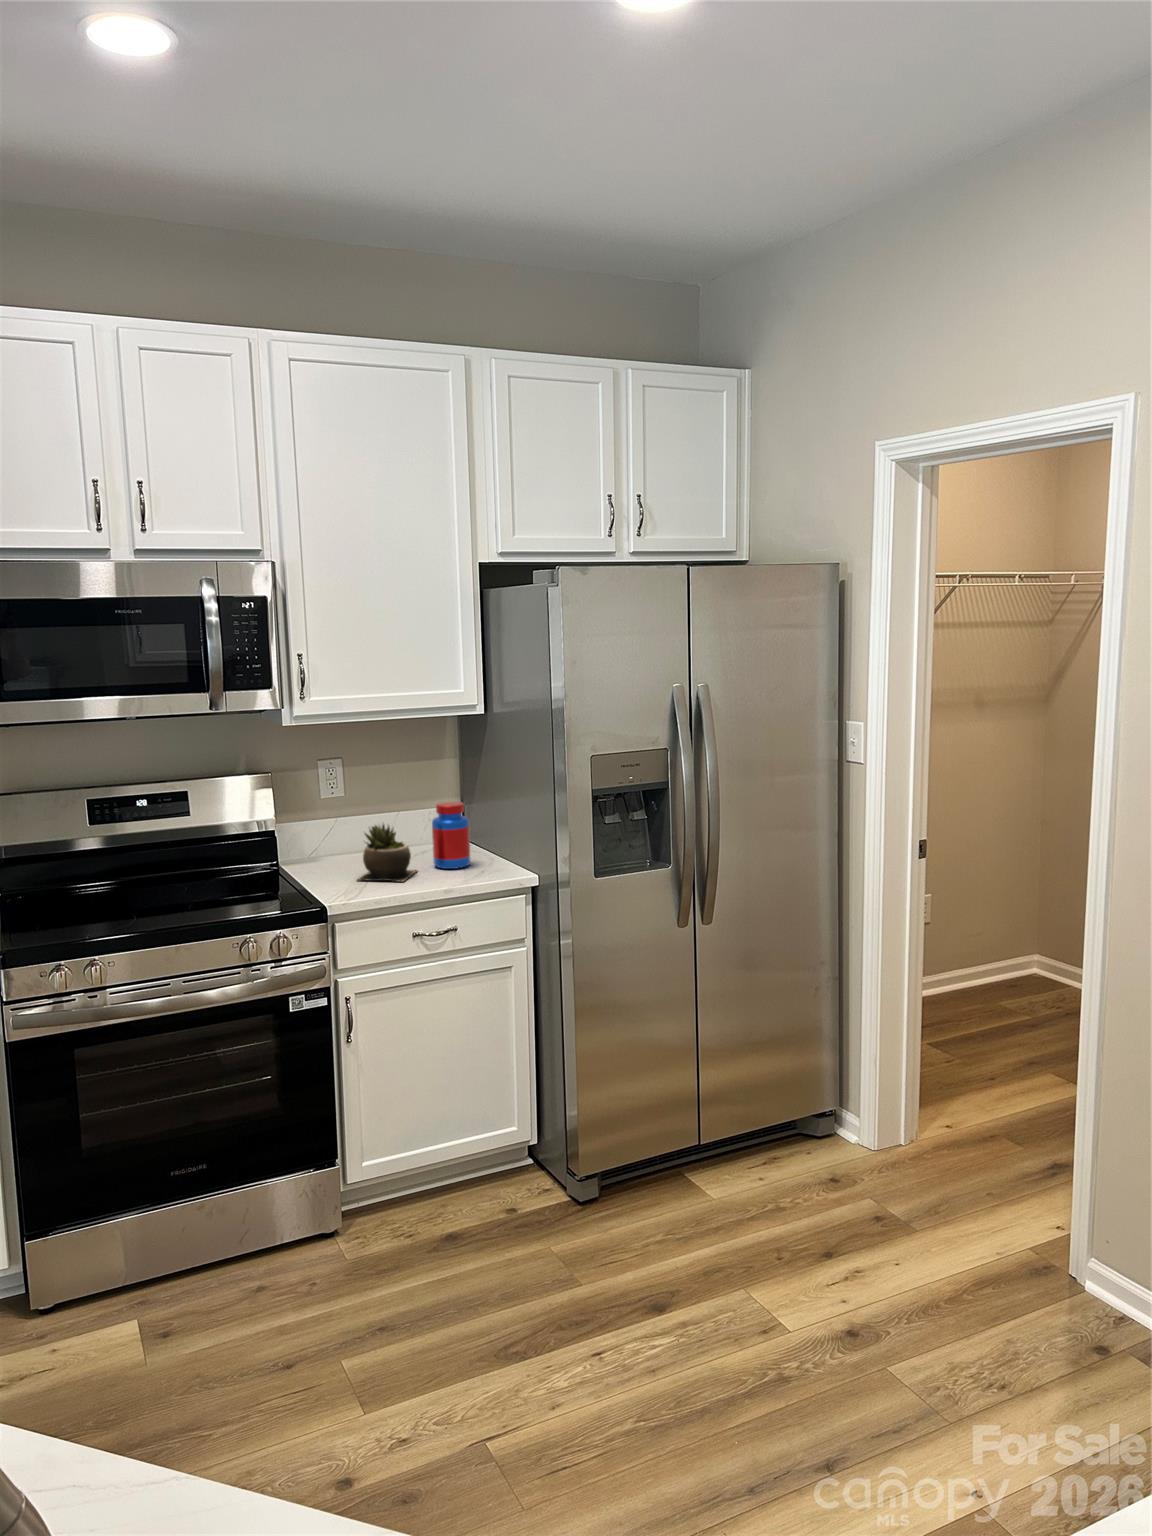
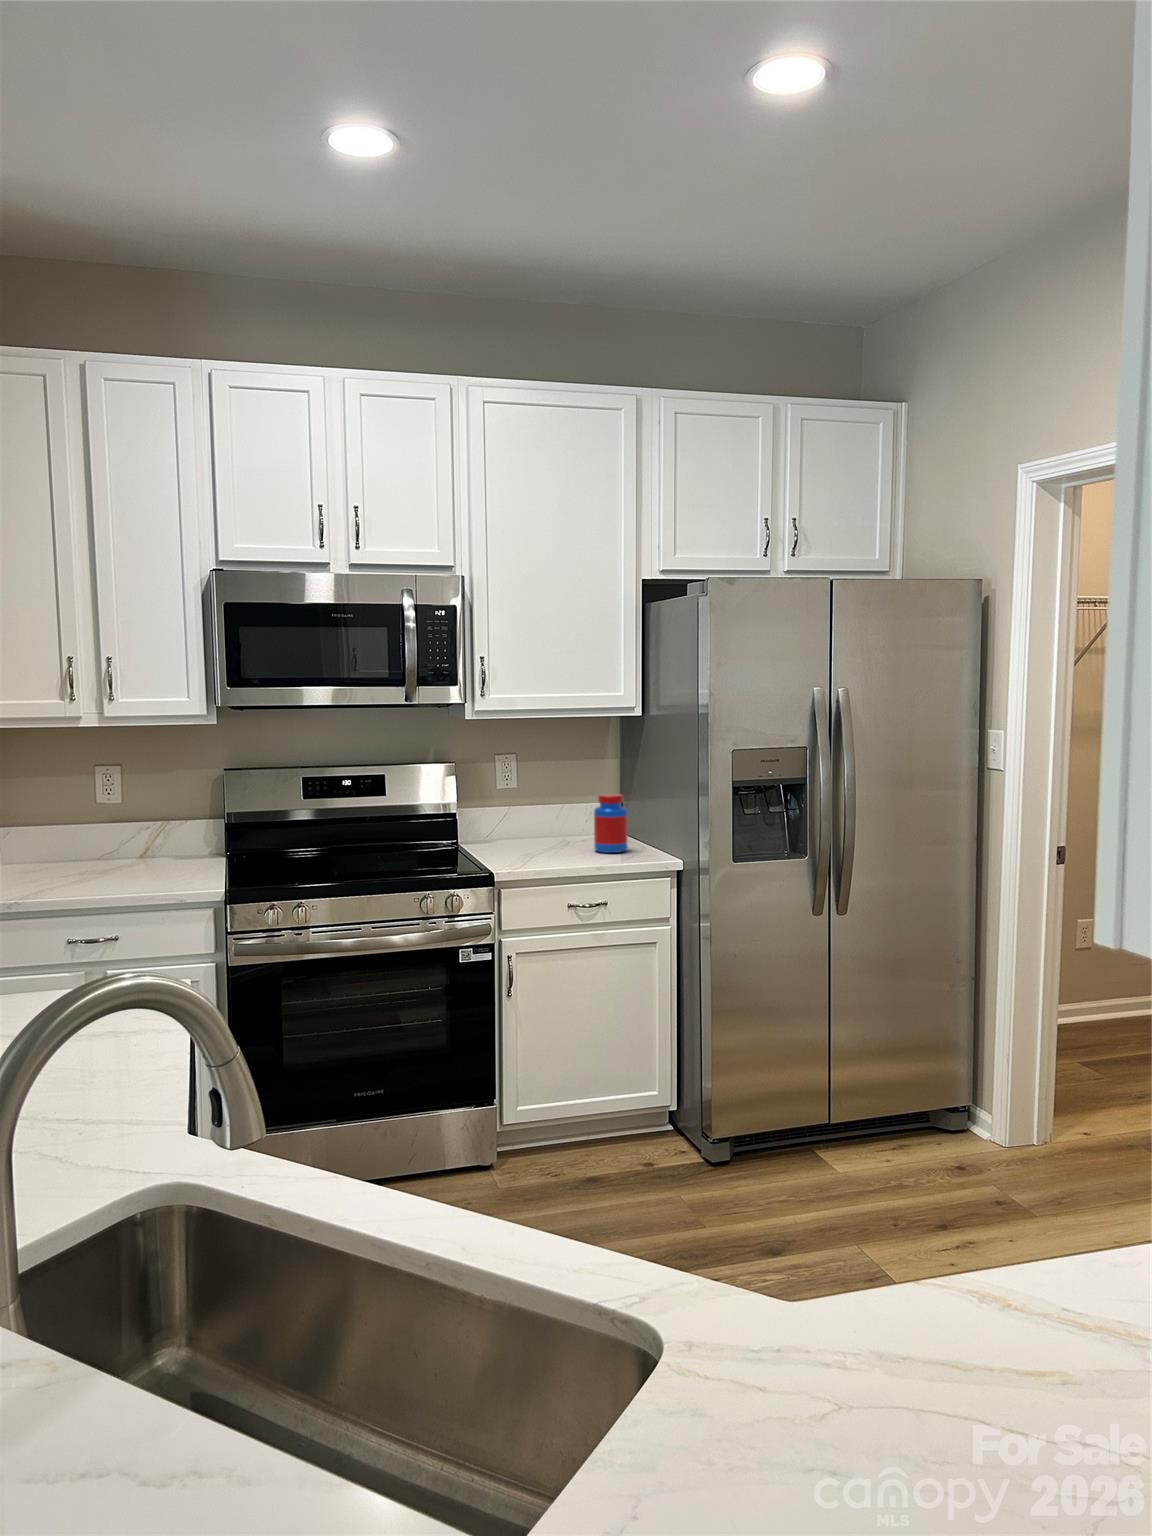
succulent plant: present [358,824,416,882] -> none [524,807,580,860]

